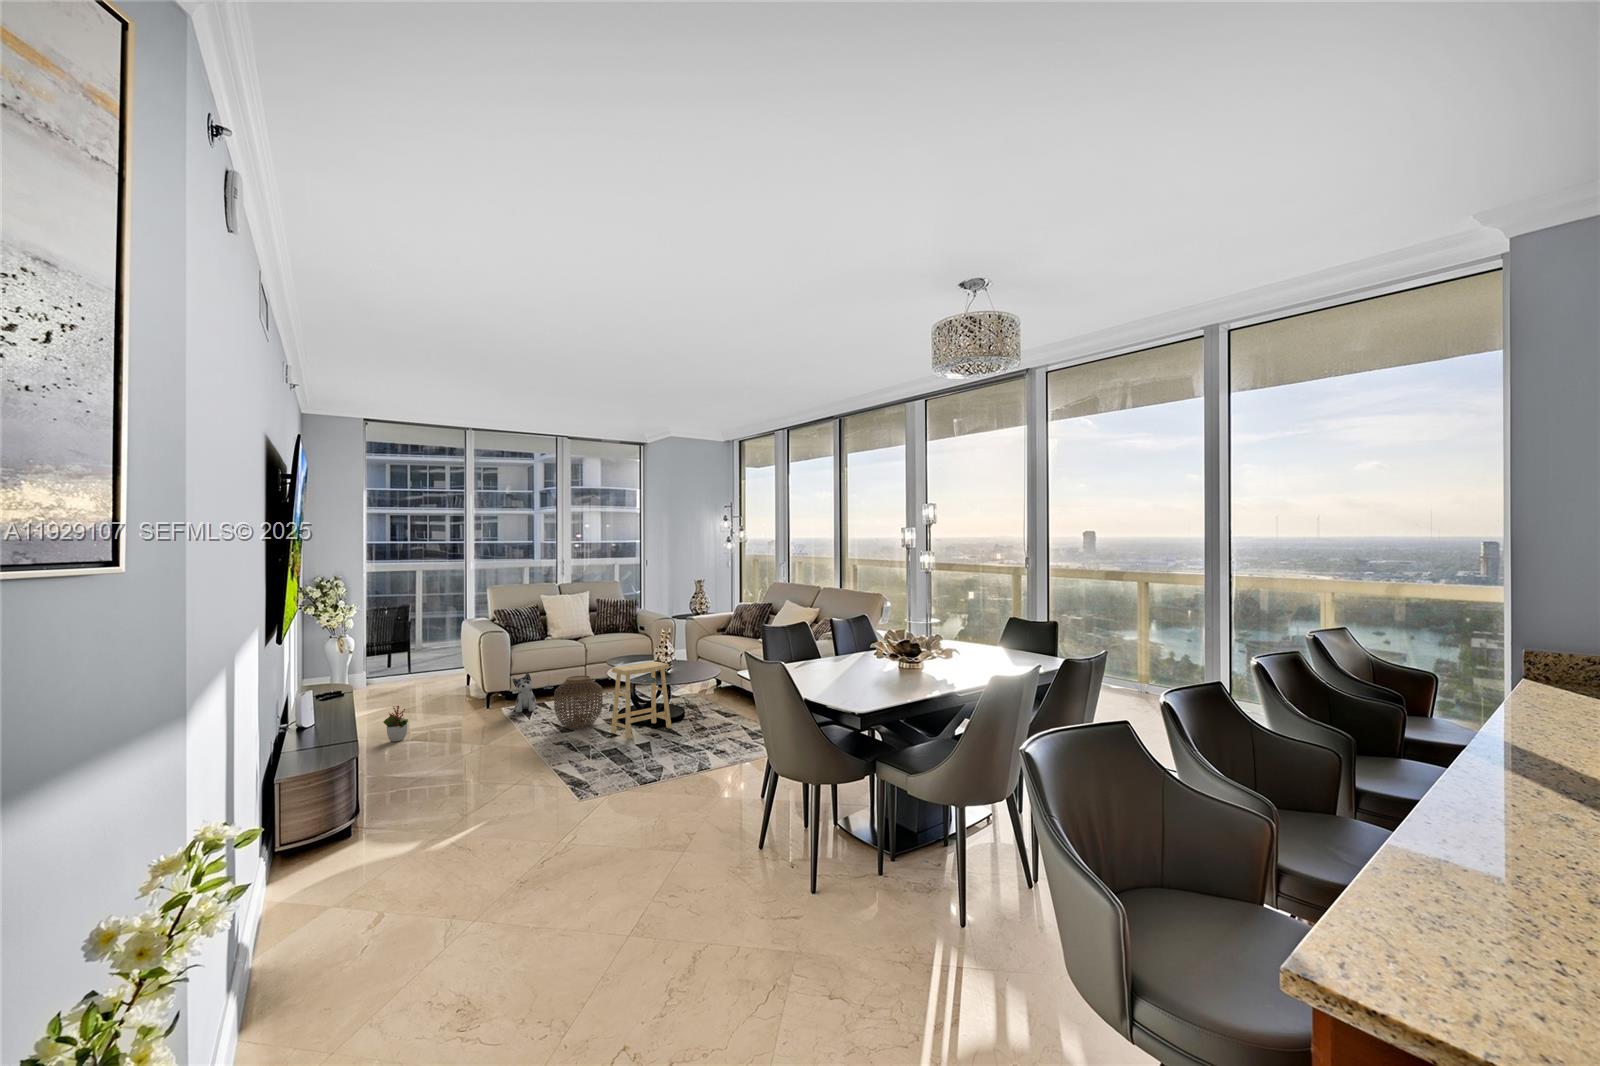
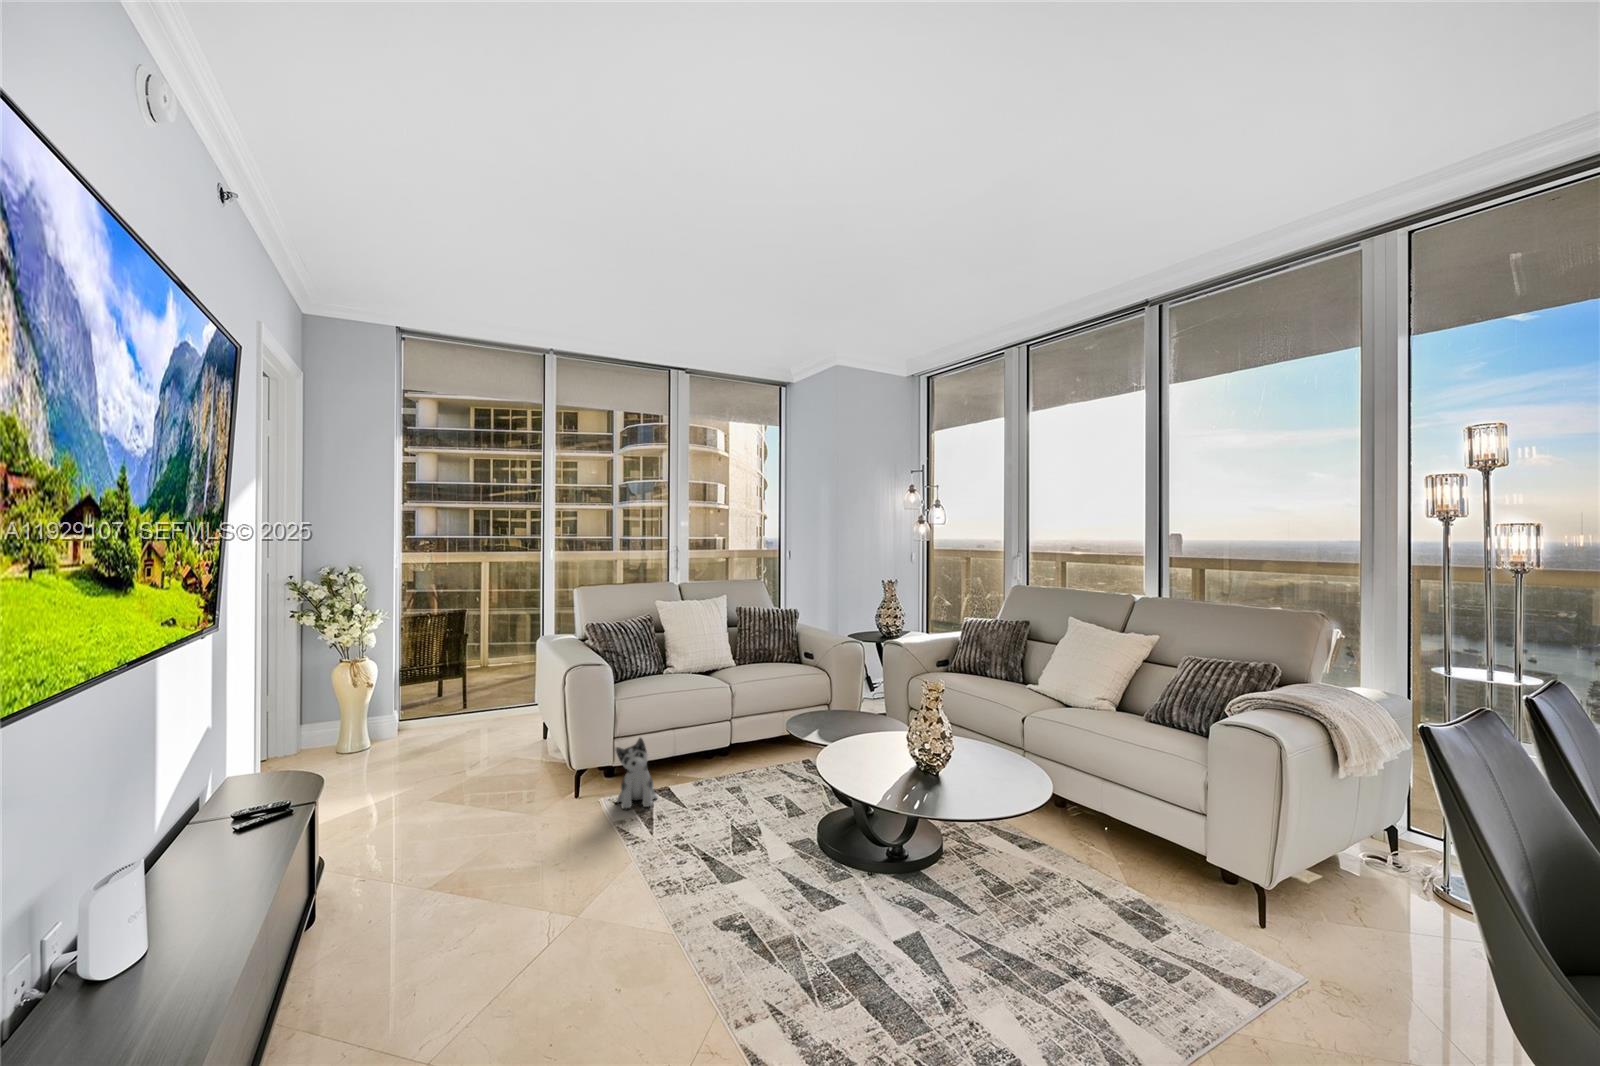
footstool: present [611,662,672,738] -> none [808,739,926,909]
woven basket: present [554,676,603,729] -> none [695,757,782,864]
decorative plant: present [384,706,408,742] -> none [386,808,432,878]

